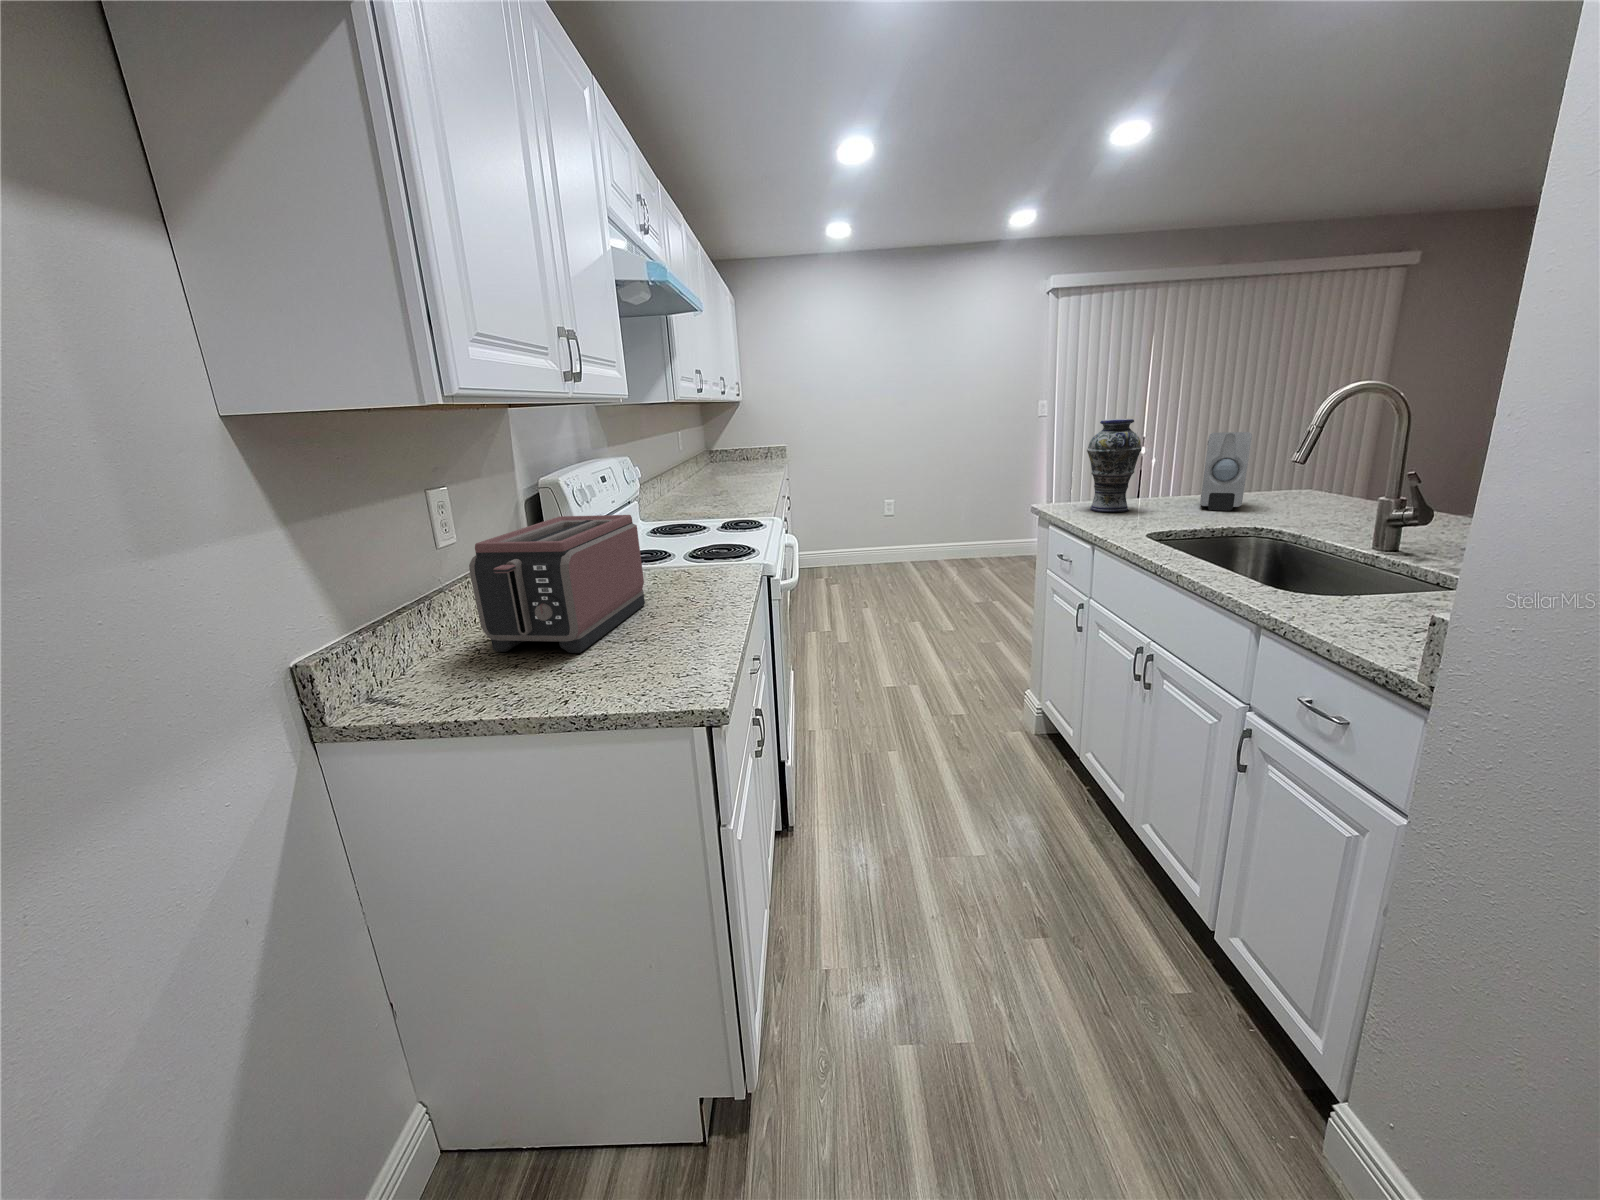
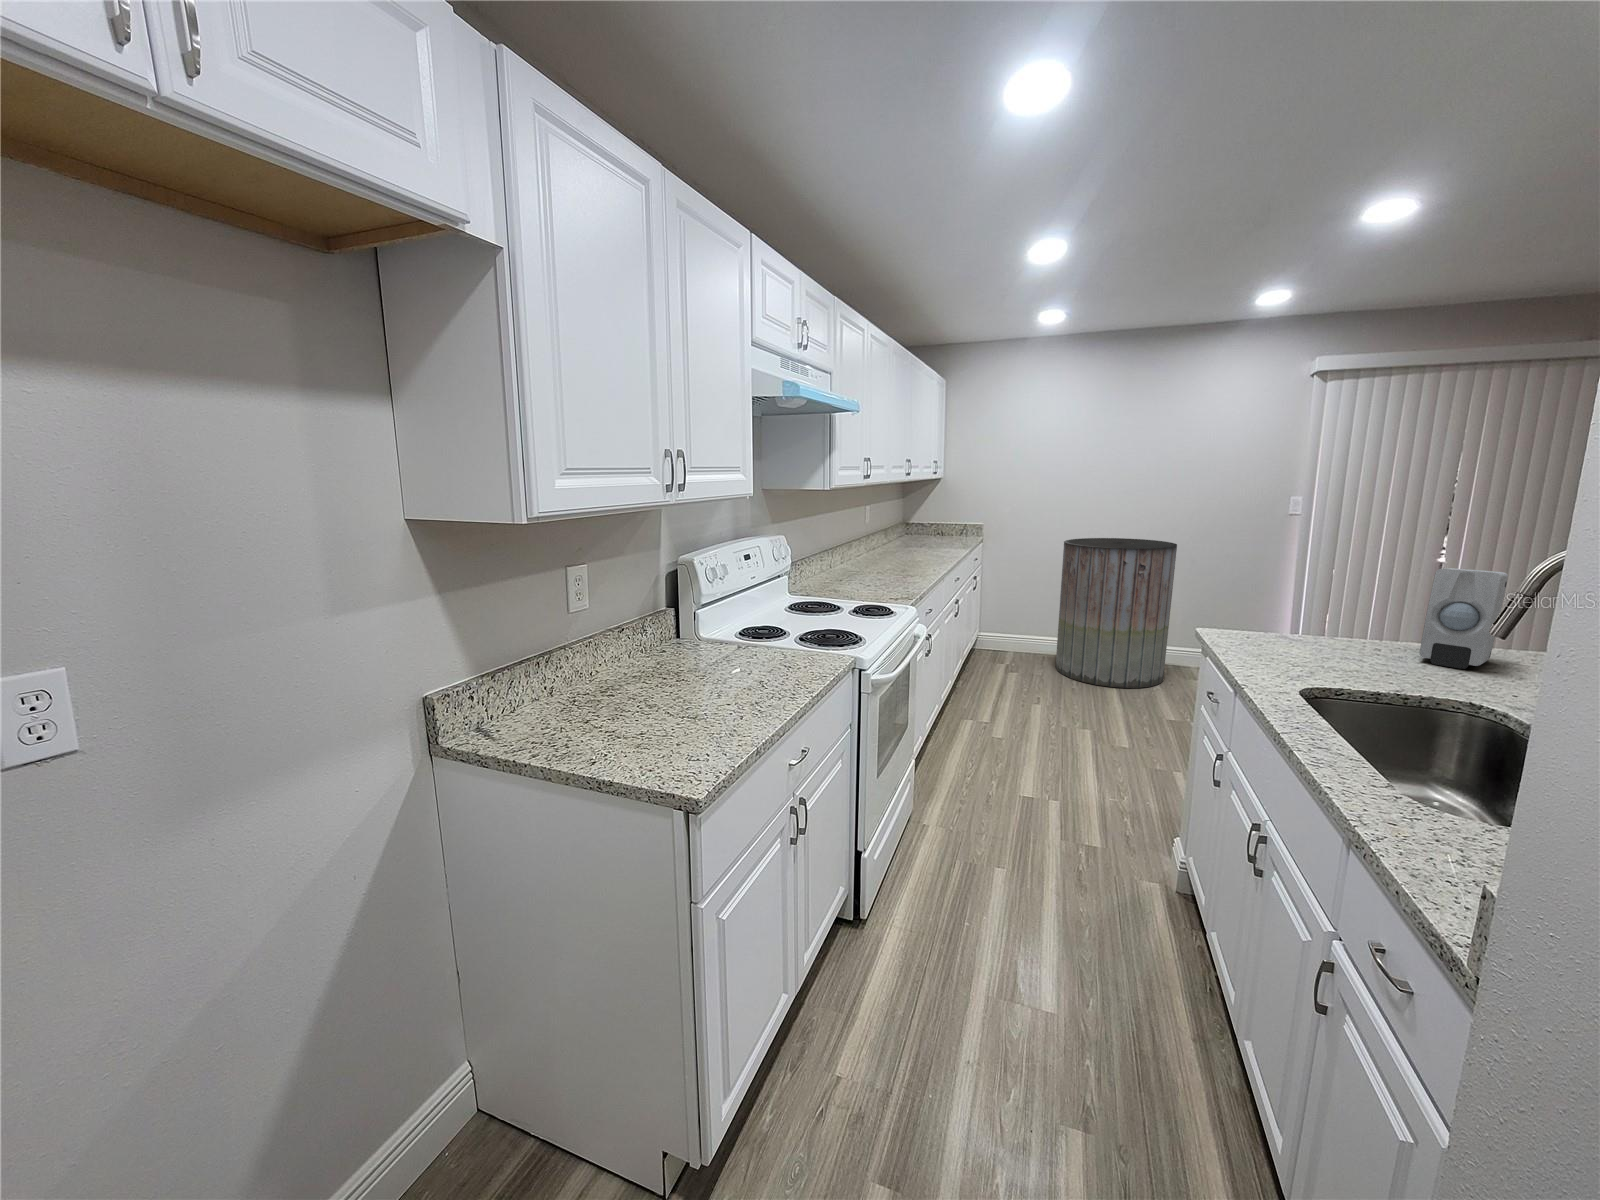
vase: present [1087,419,1142,512] -> none [1259,541,1333,650]
trash can: none [868,448,962,585] -> present [1056,538,1177,688]
toaster: present [469,515,645,653] -> none [569,599,719,719]

